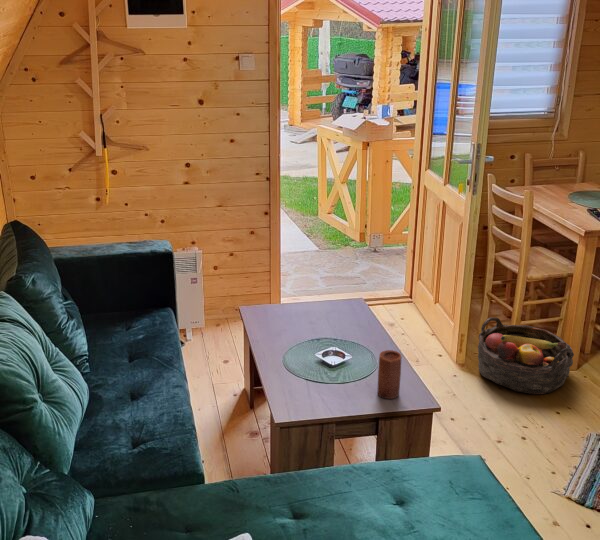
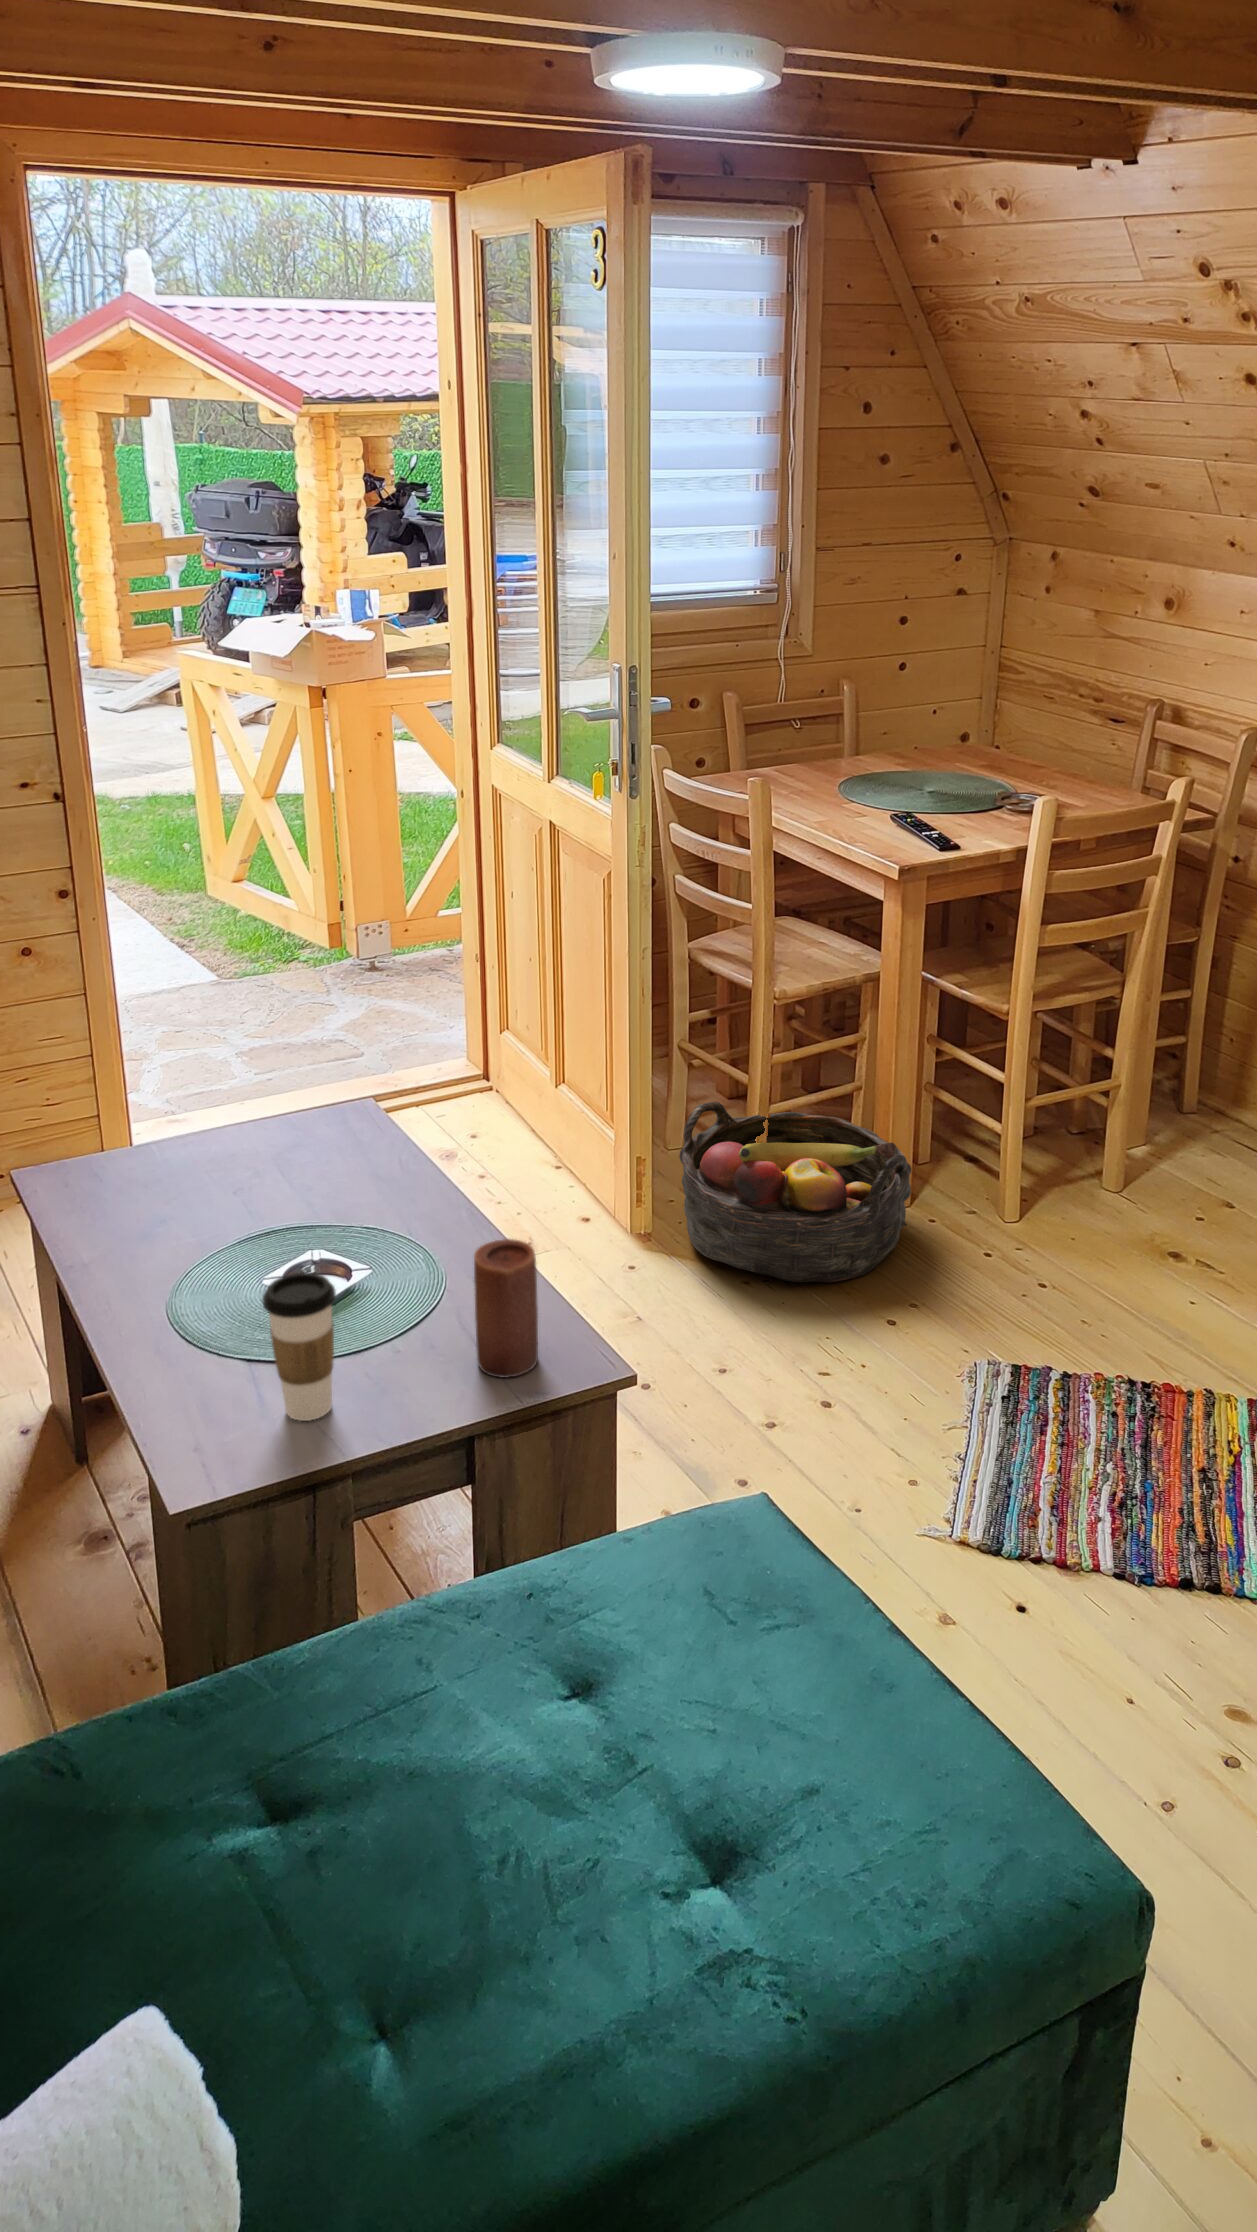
coffee cup: none [306,350,330,401] -> present [263,1272,336,1421]

